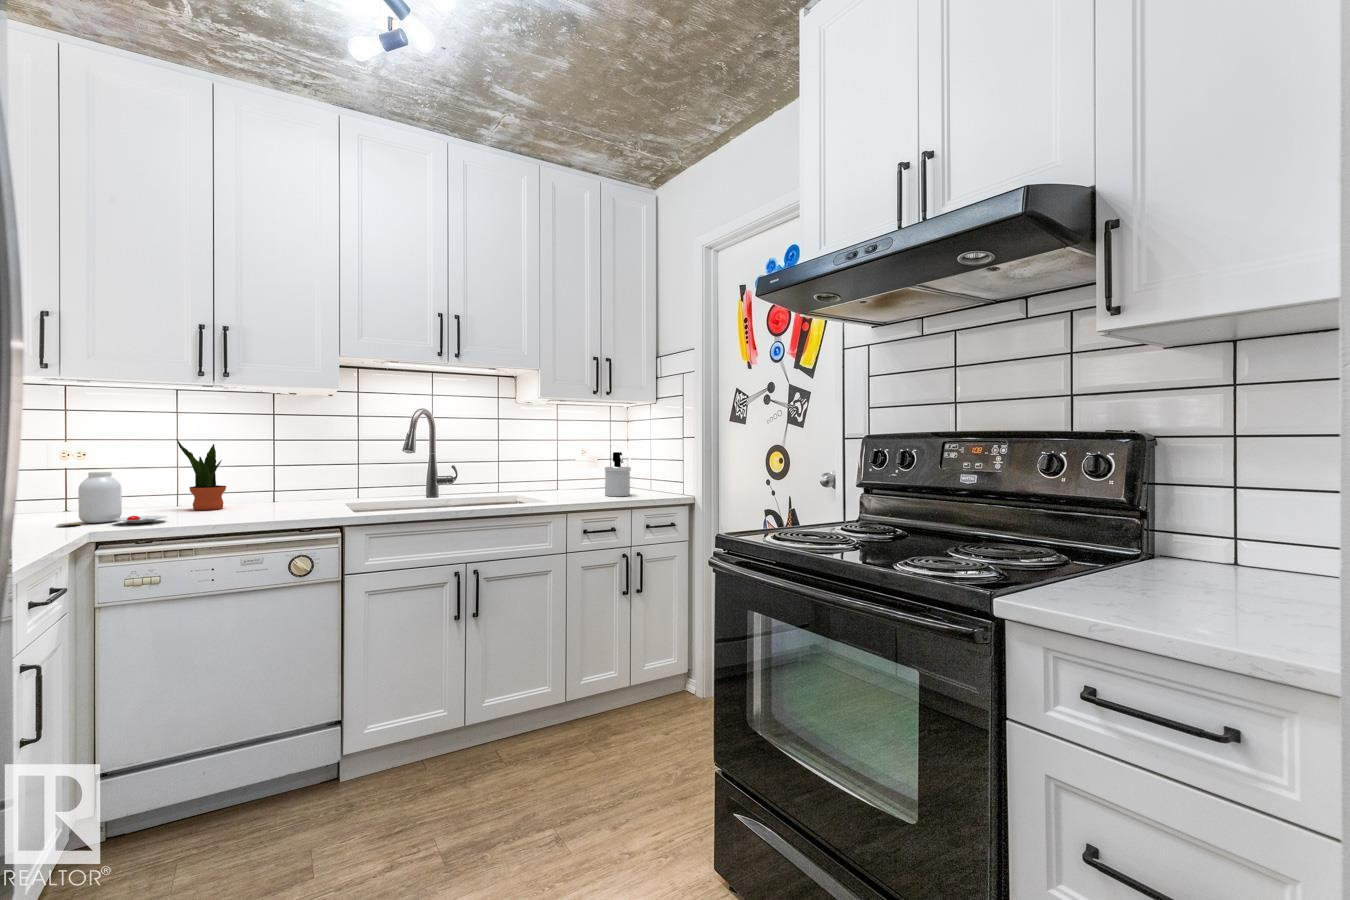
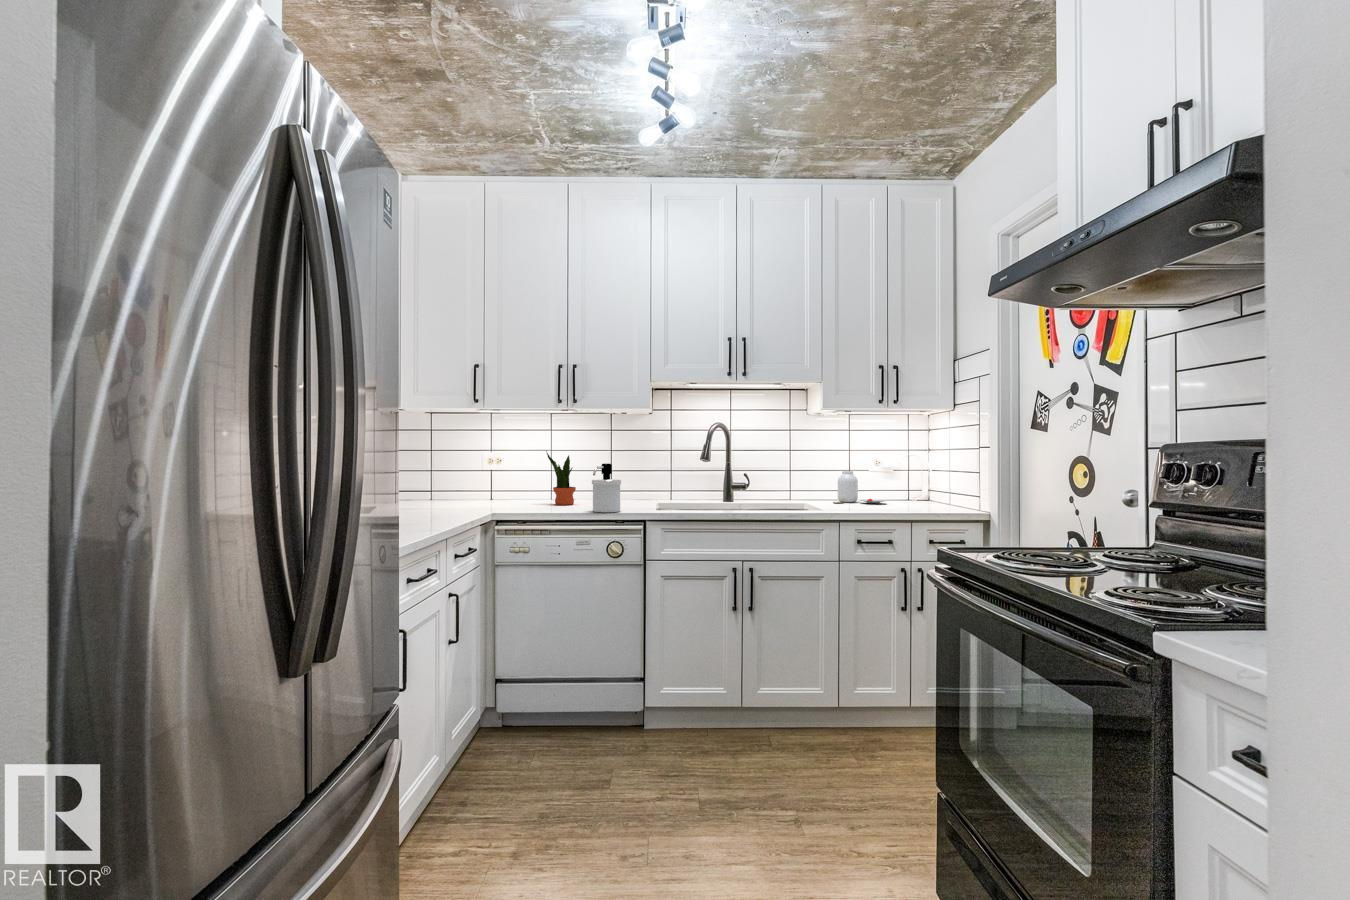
soap dispenser: present [604,452,631,496] -> present [592,464,621,512]
jar: present [56,472,167,526] -> present [833,471,886,503]

